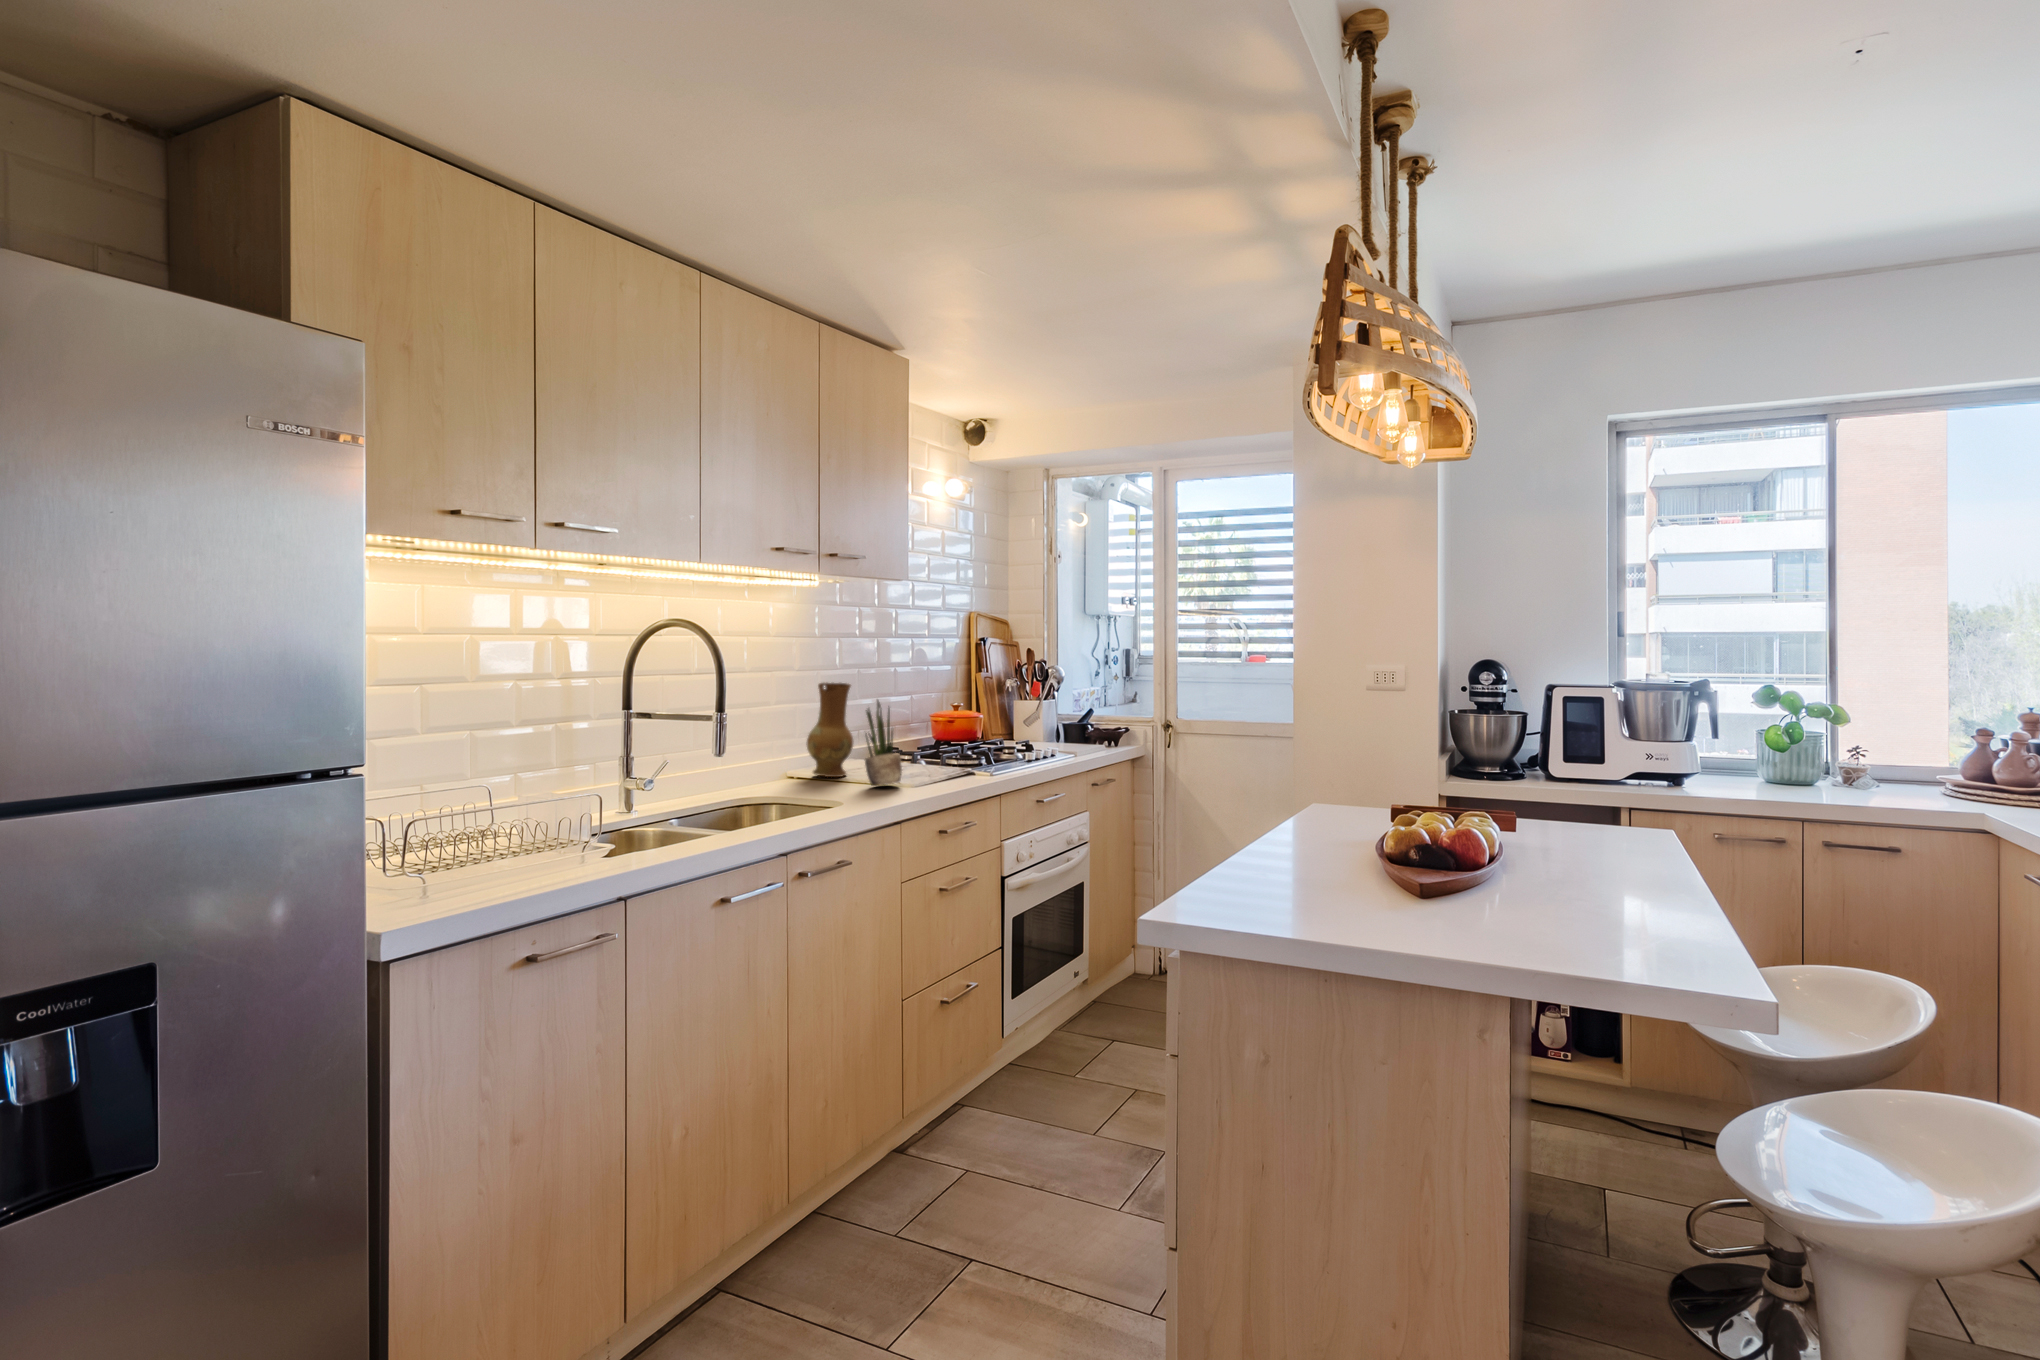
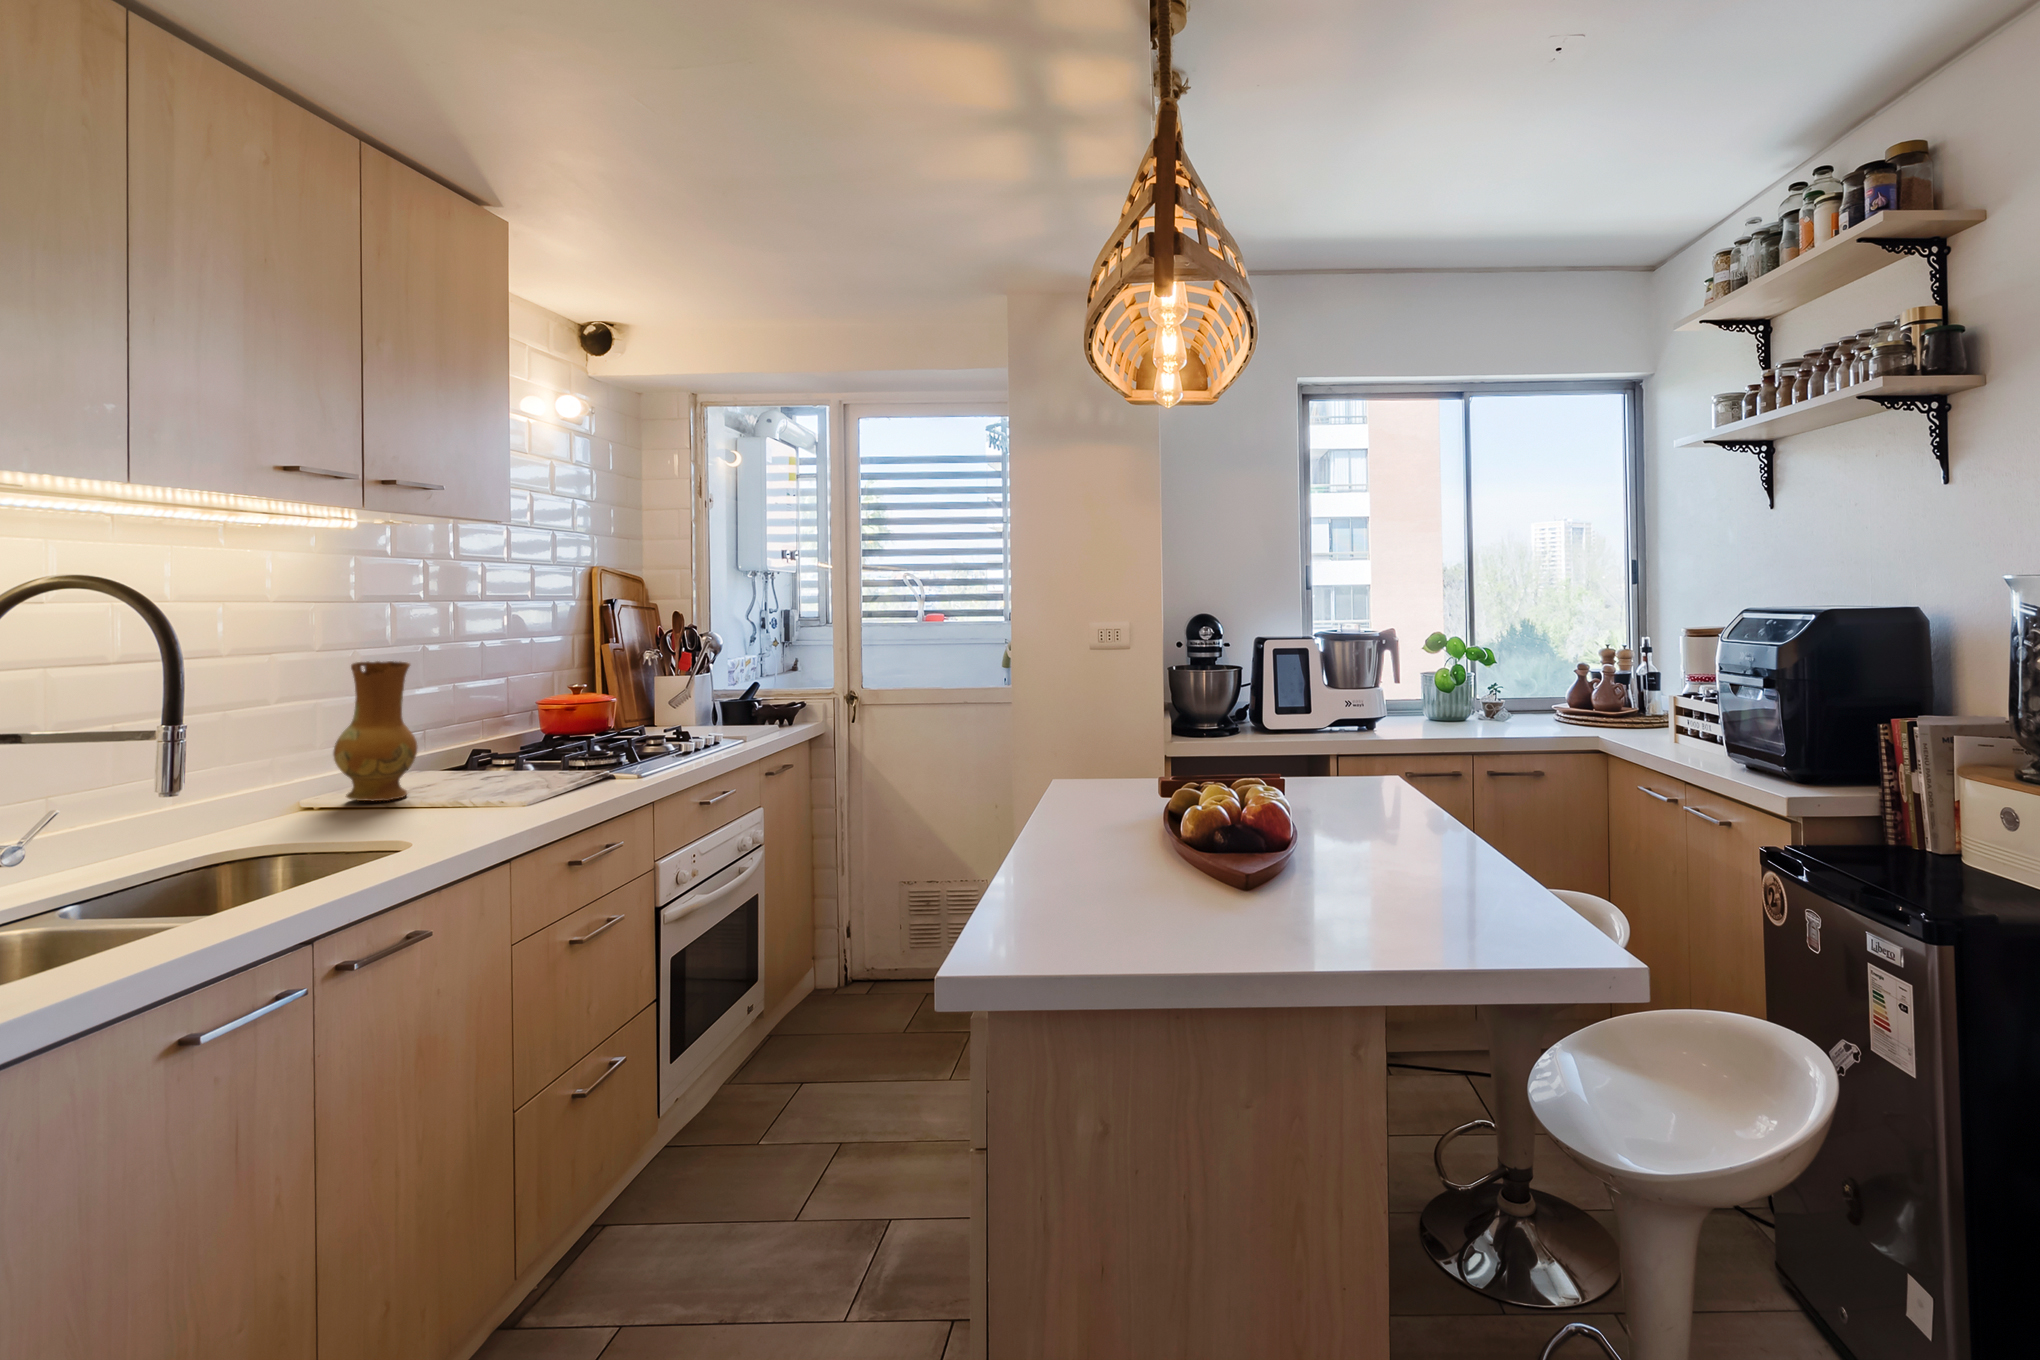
potted plant: present [865,701,902,786] -> none [436,682,501,811]

